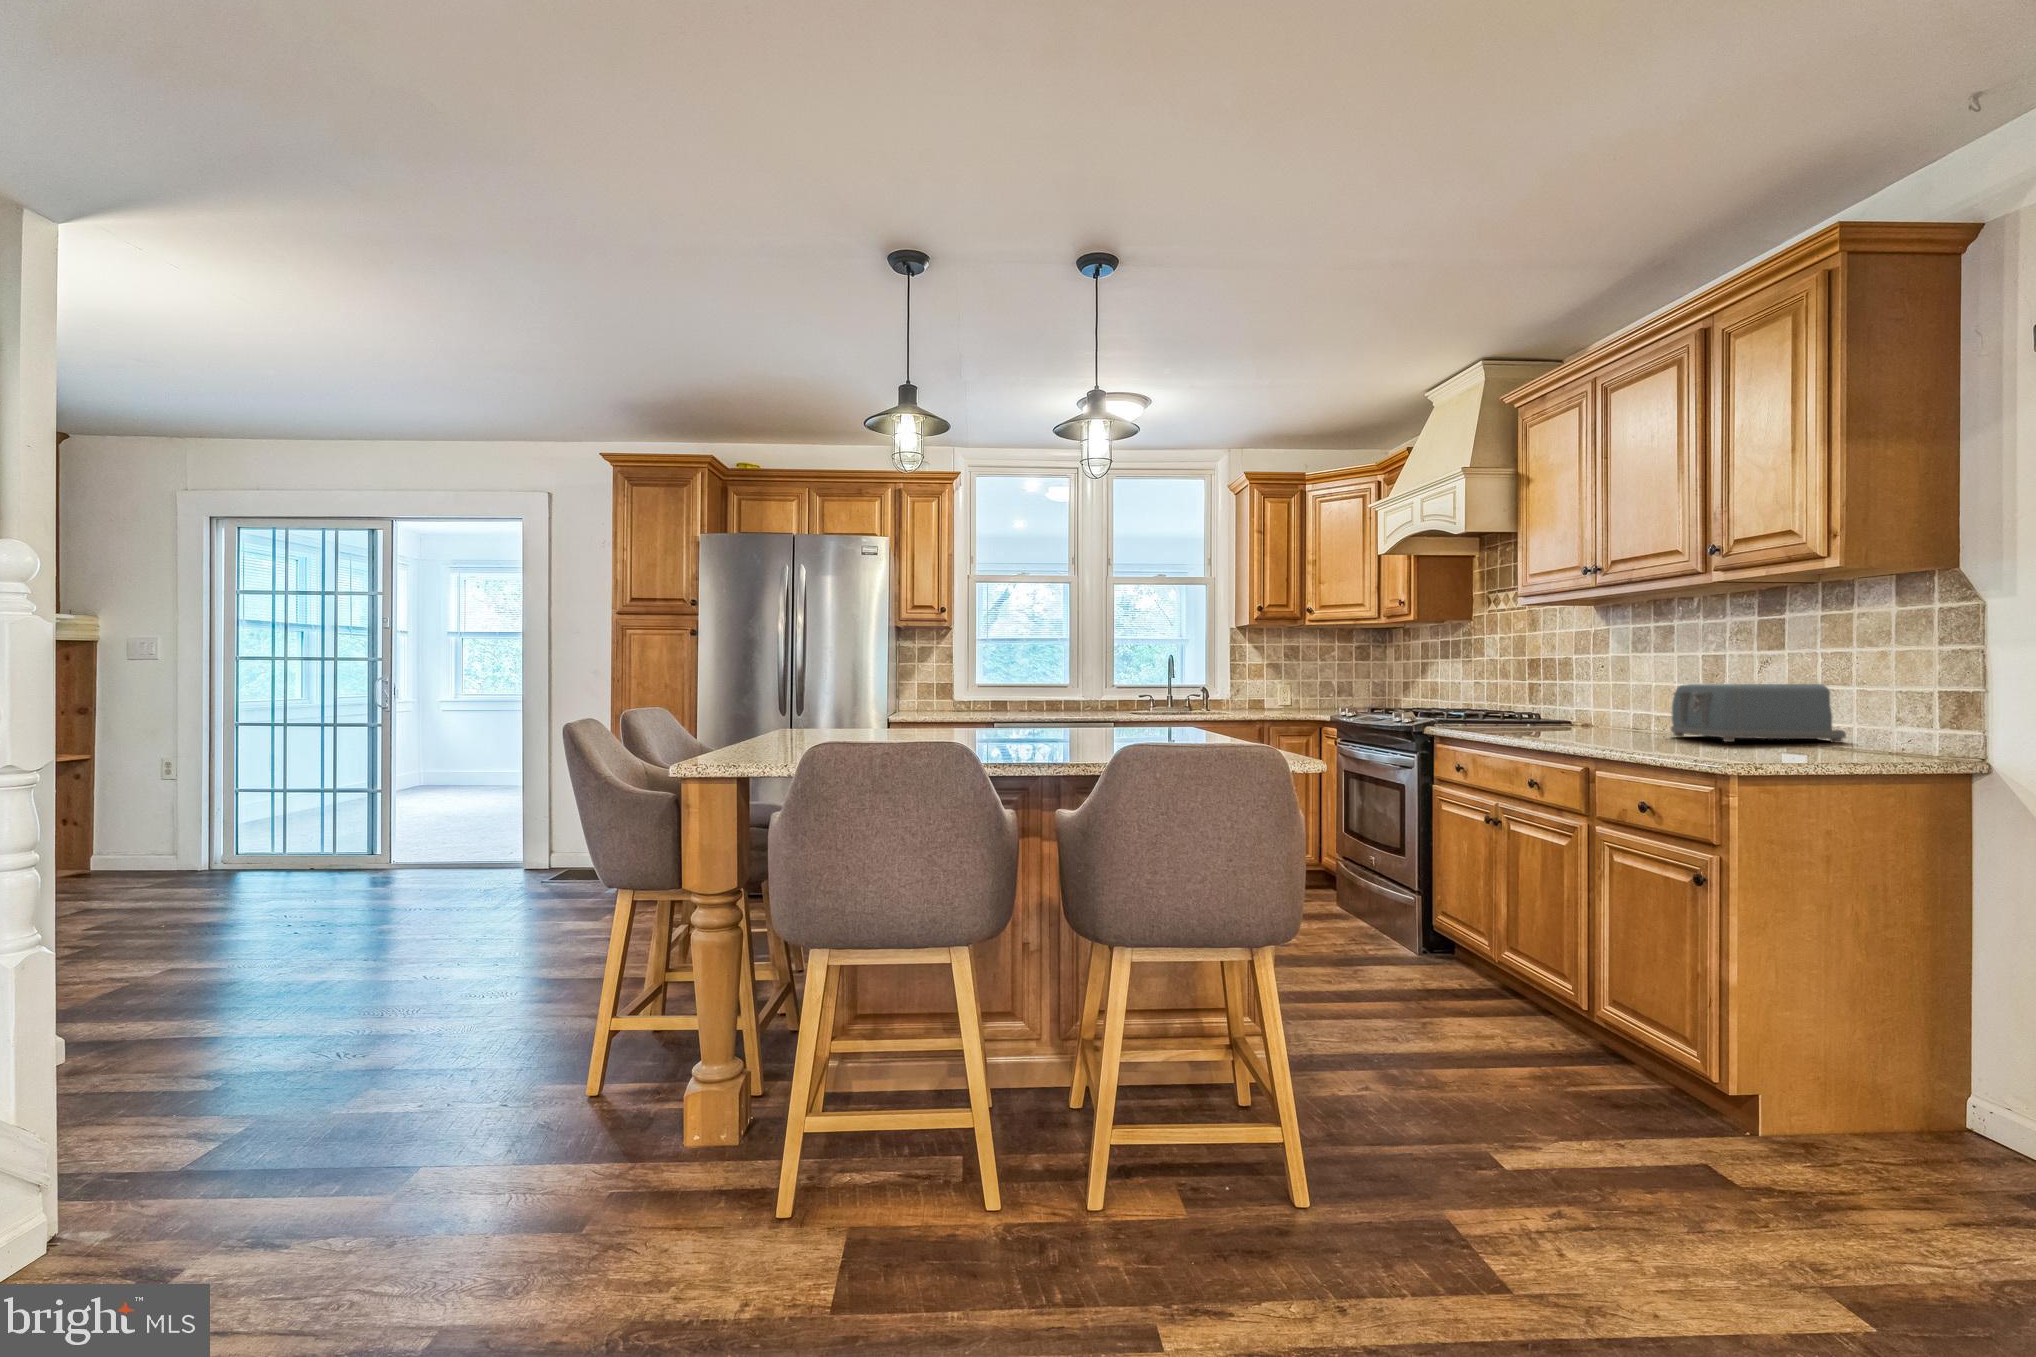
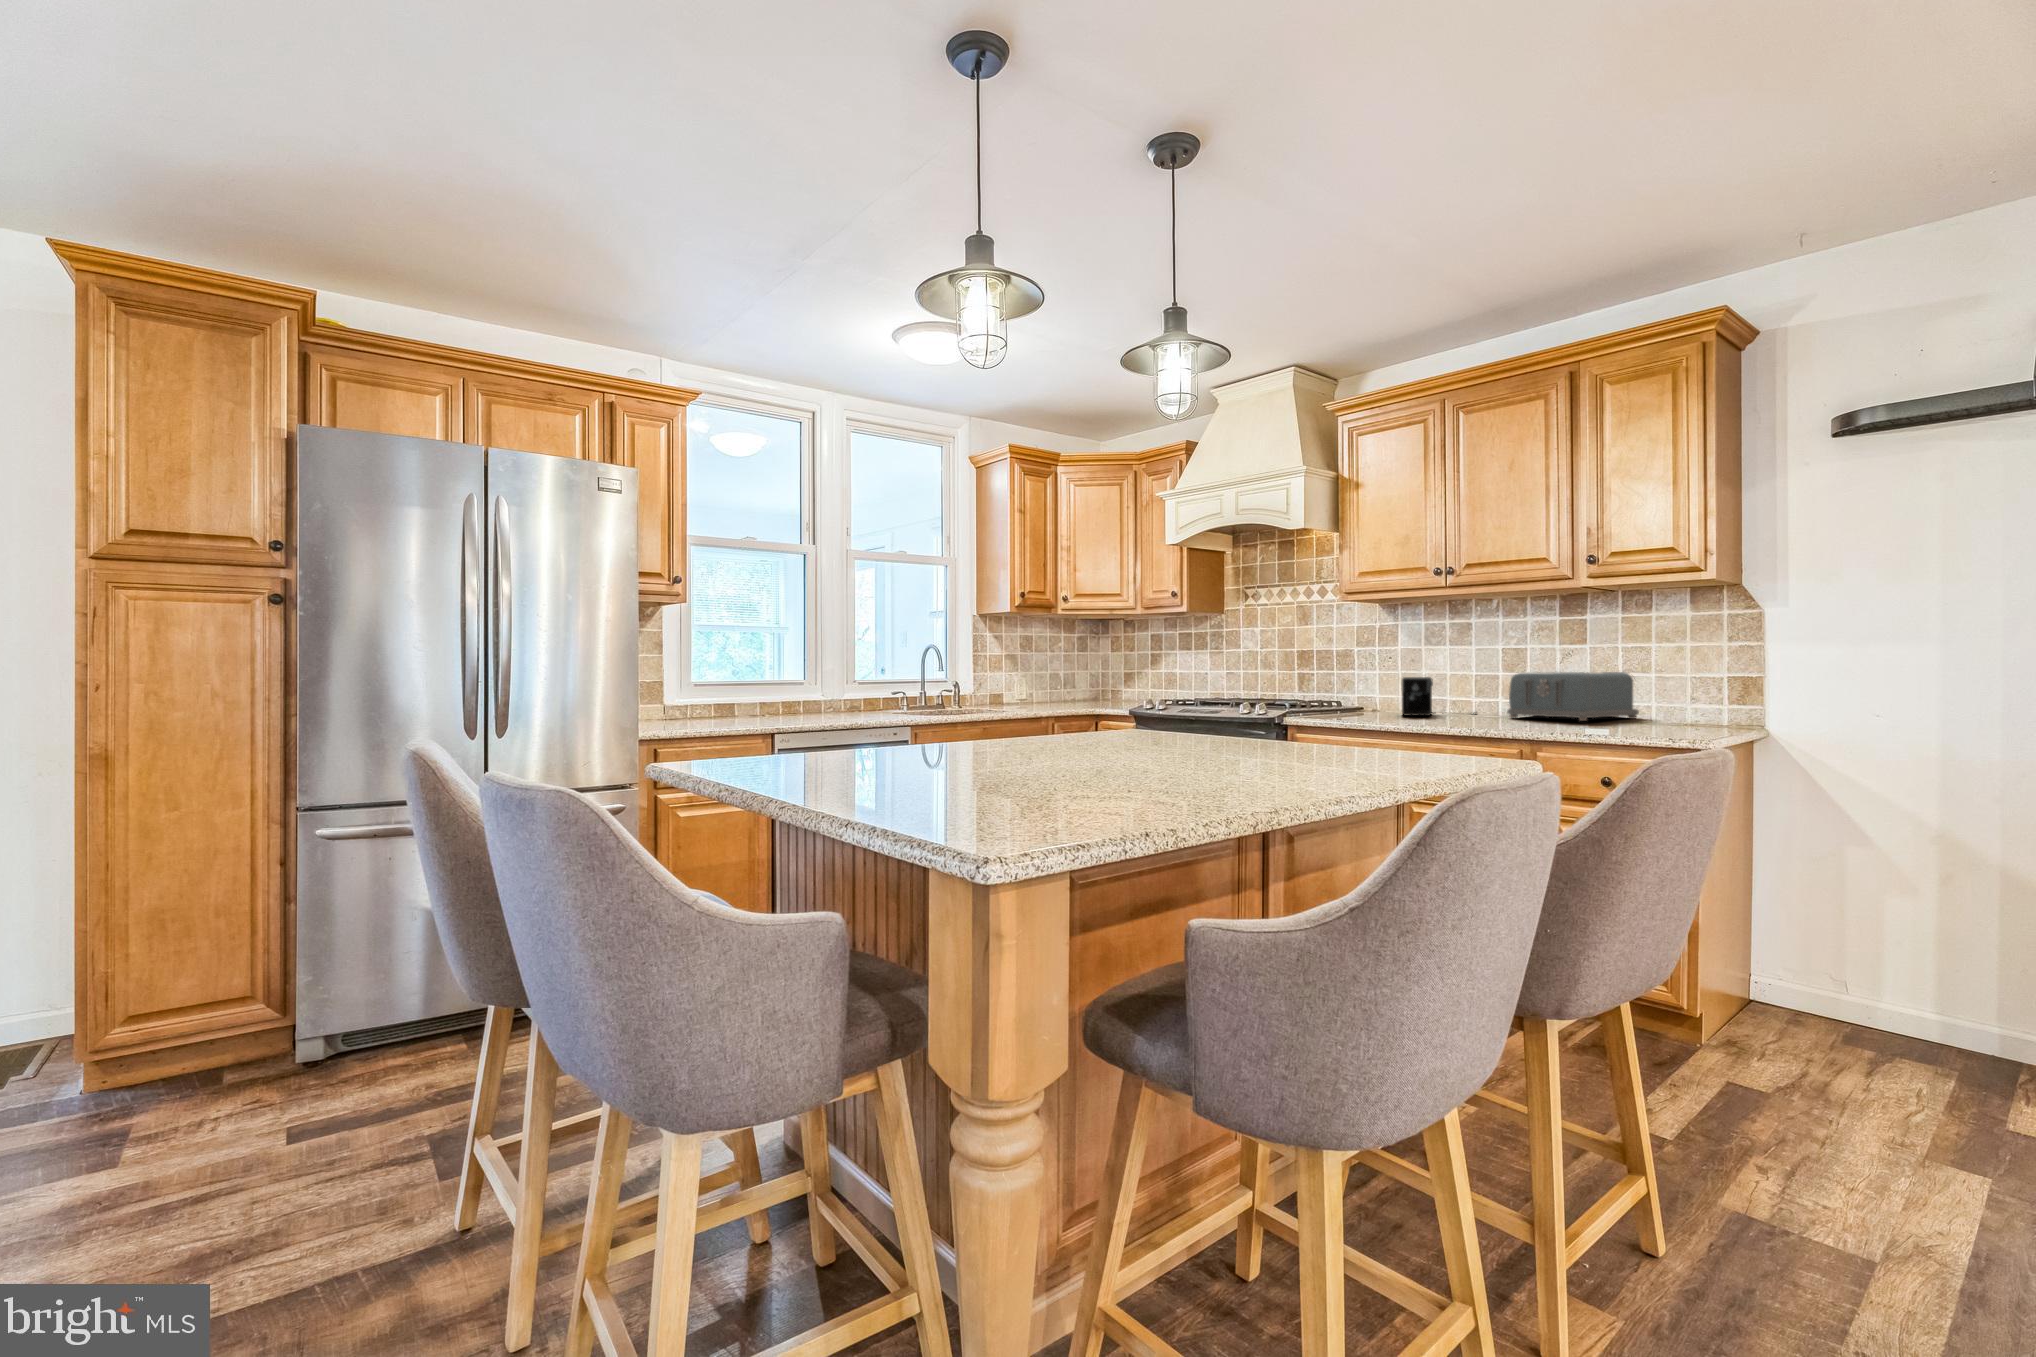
coffee maker: none [1558,688,1664,732] -> present [1402,677,1476,716]

